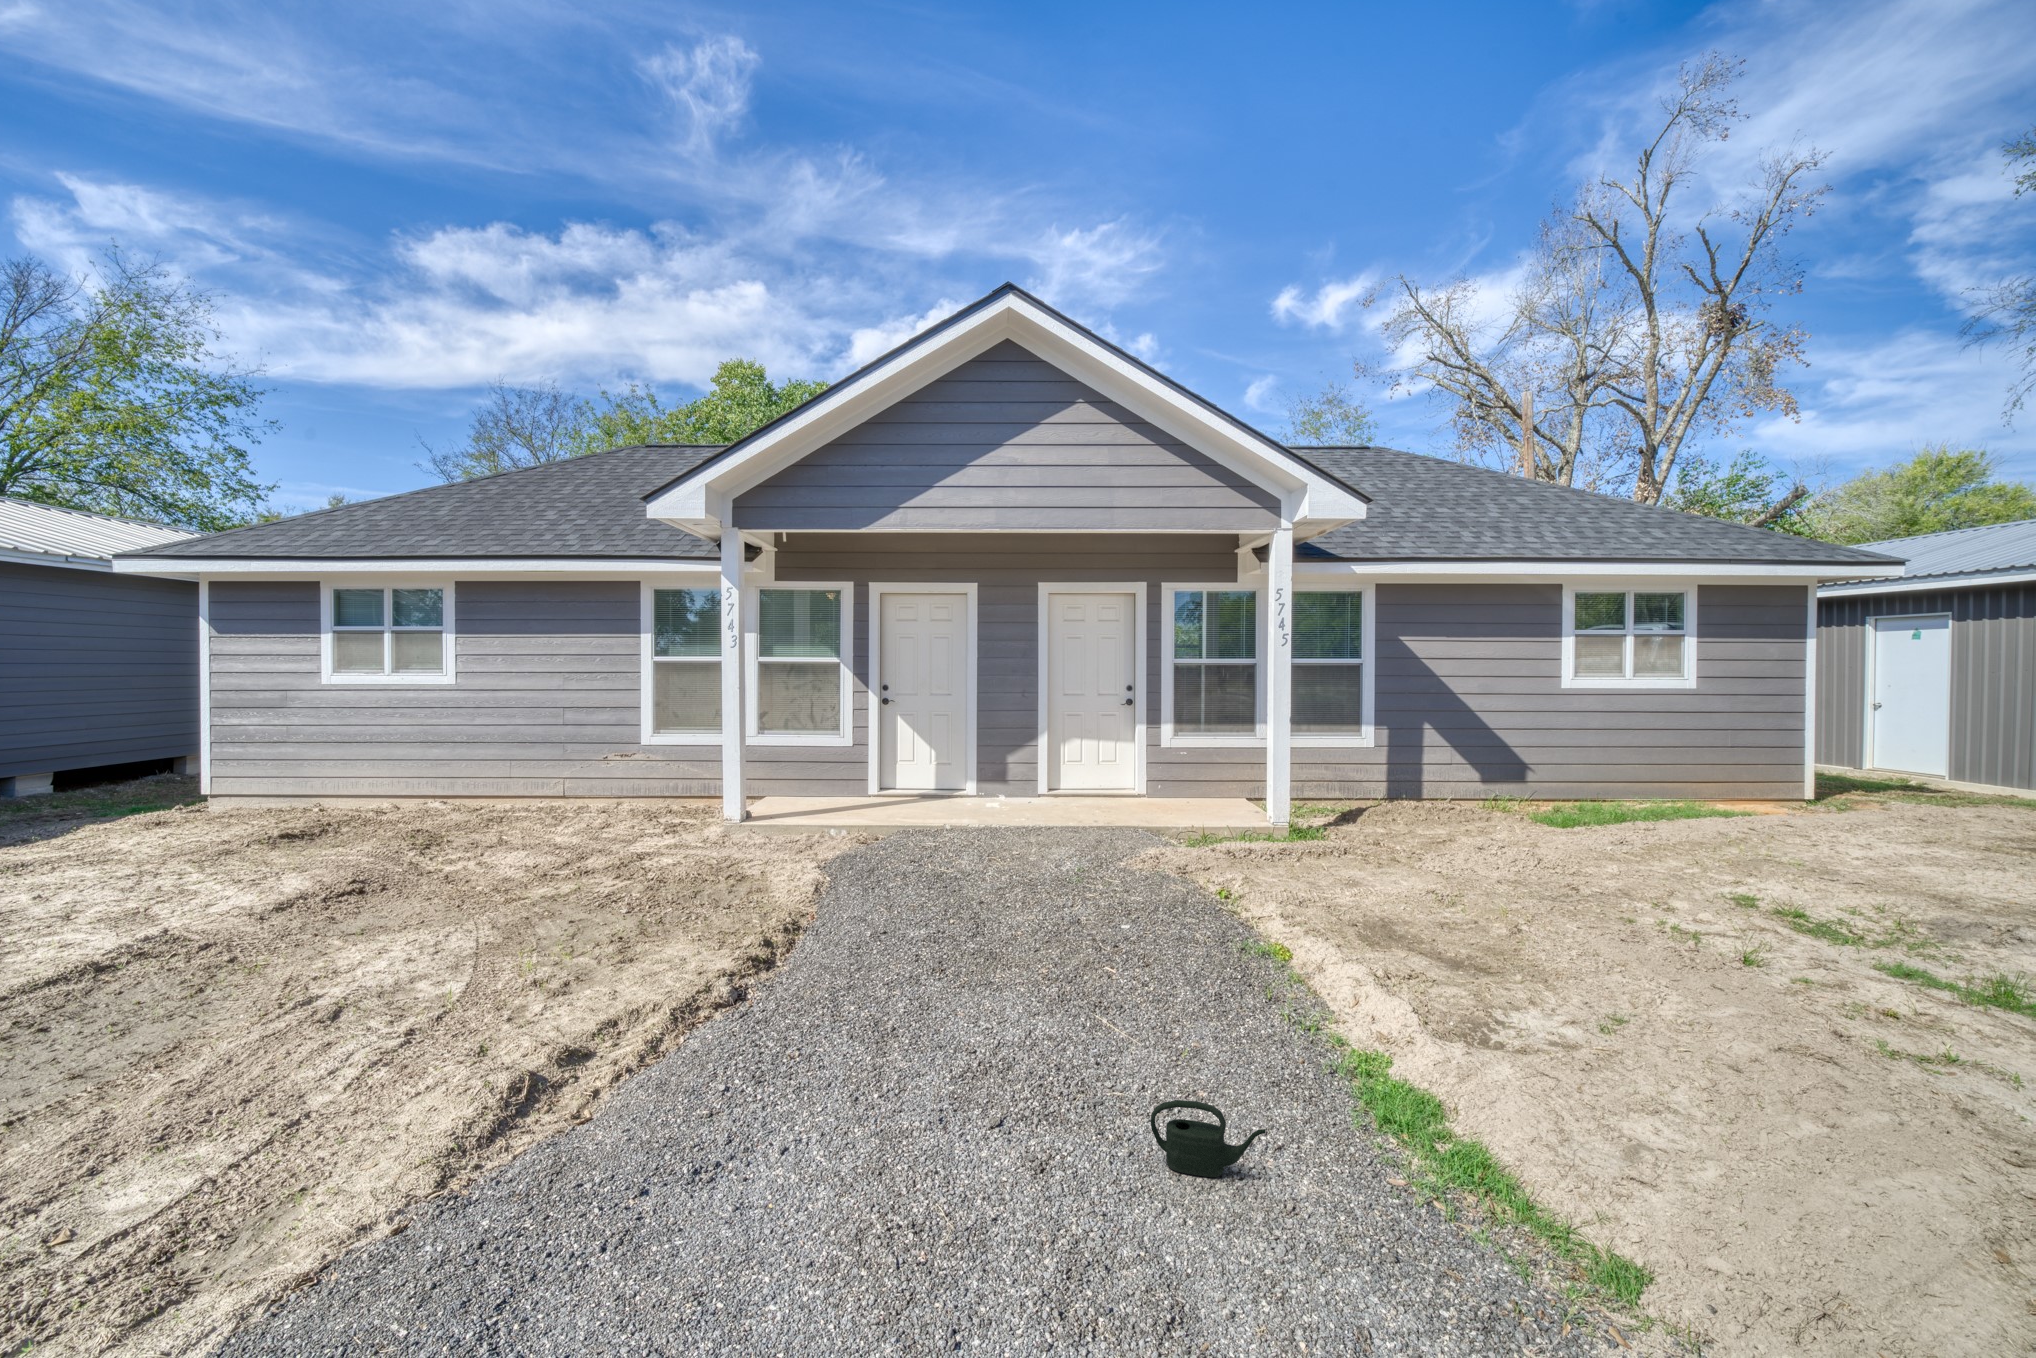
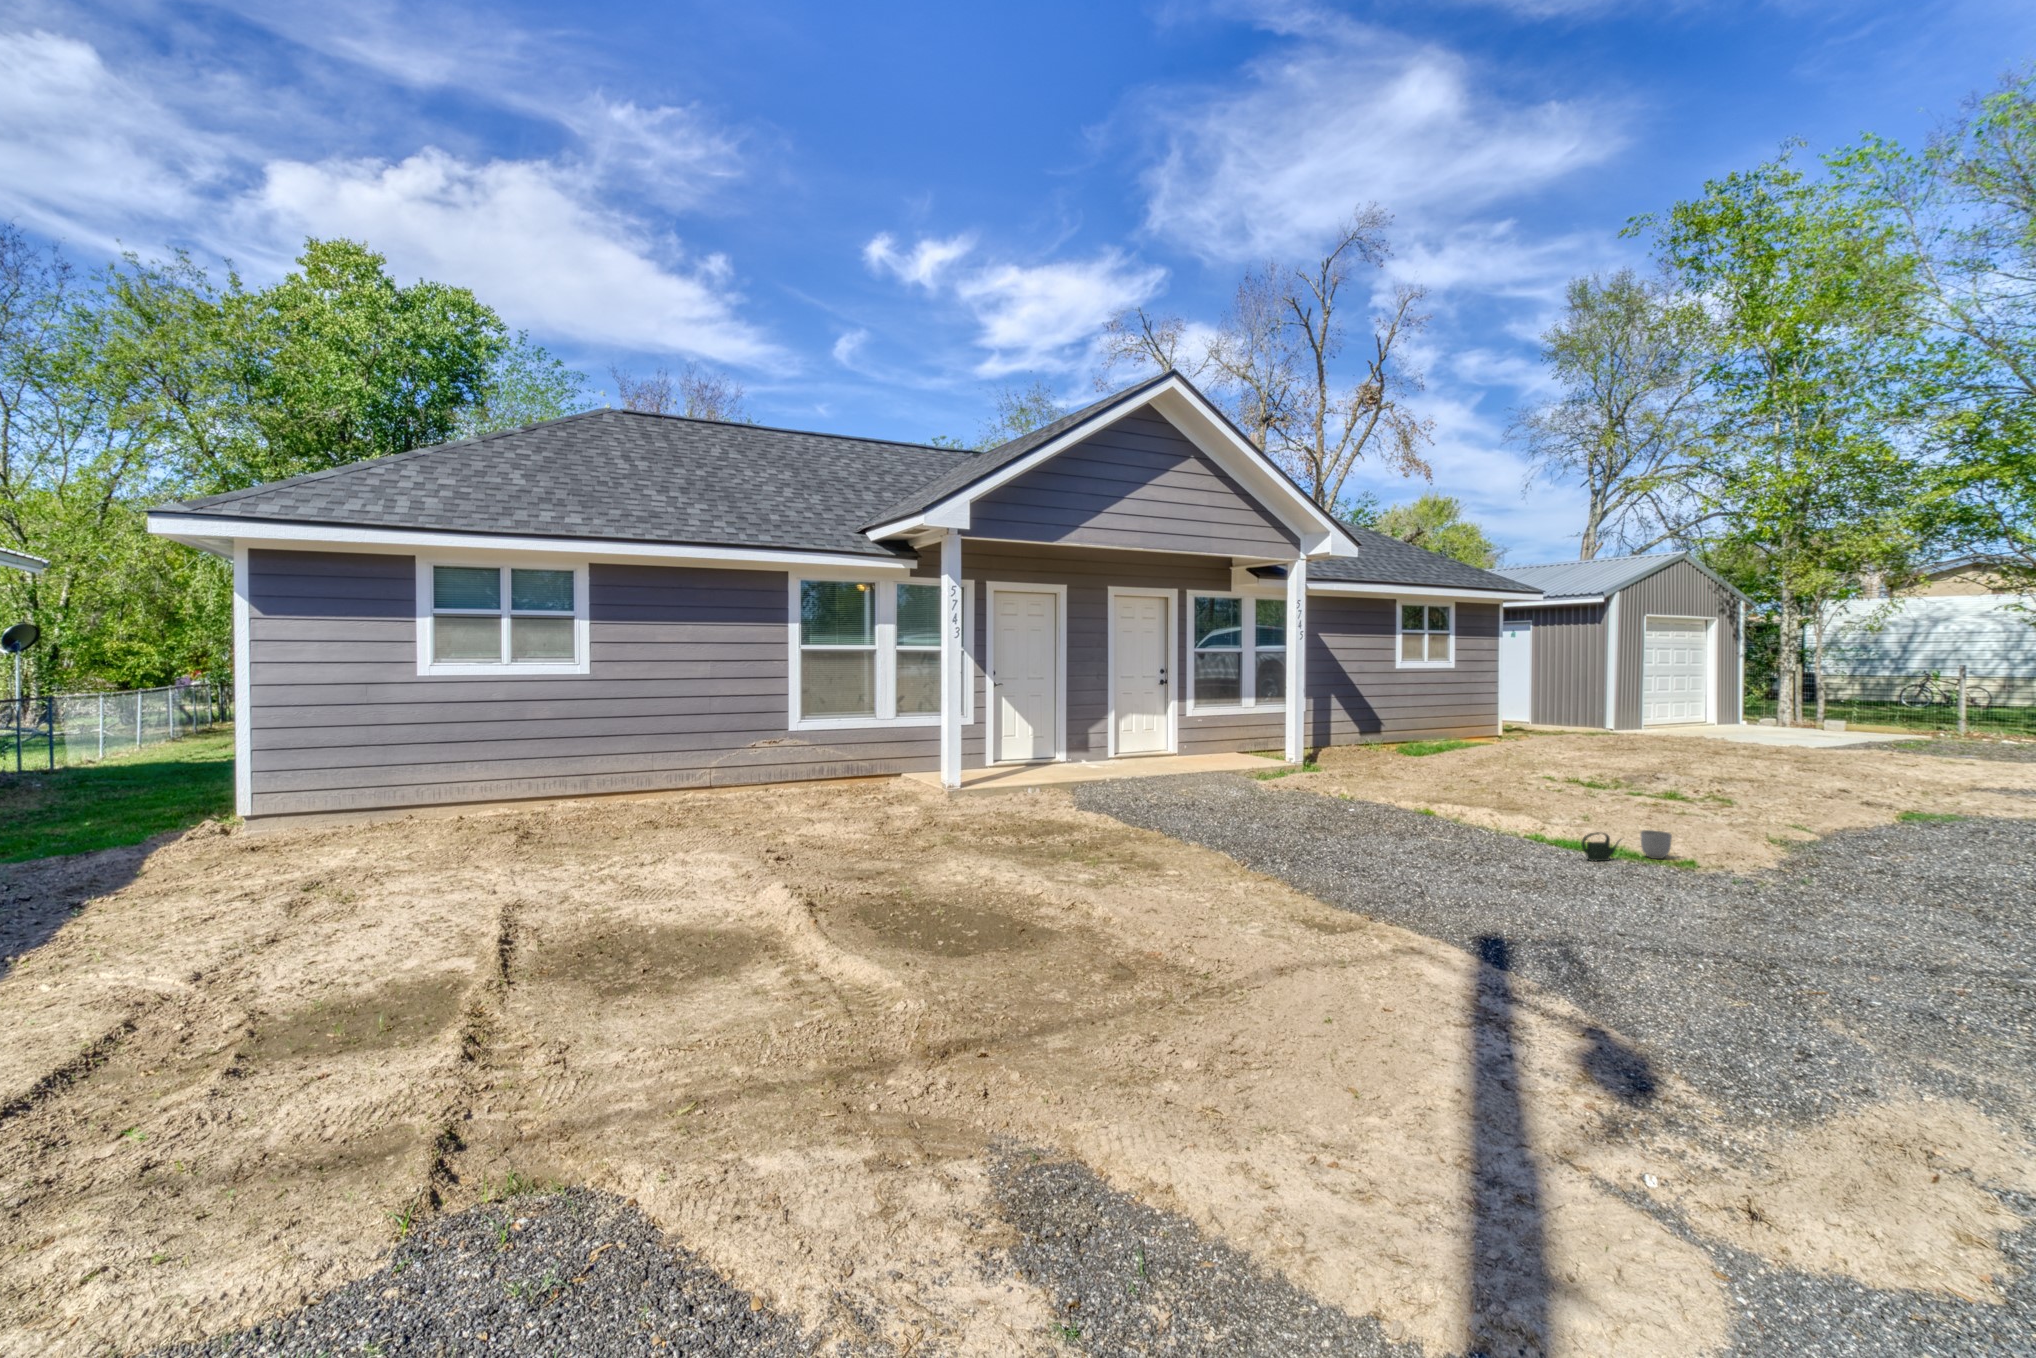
planter: none [1326,1119,1398,1212] -> present [1641,830,1672,859]

